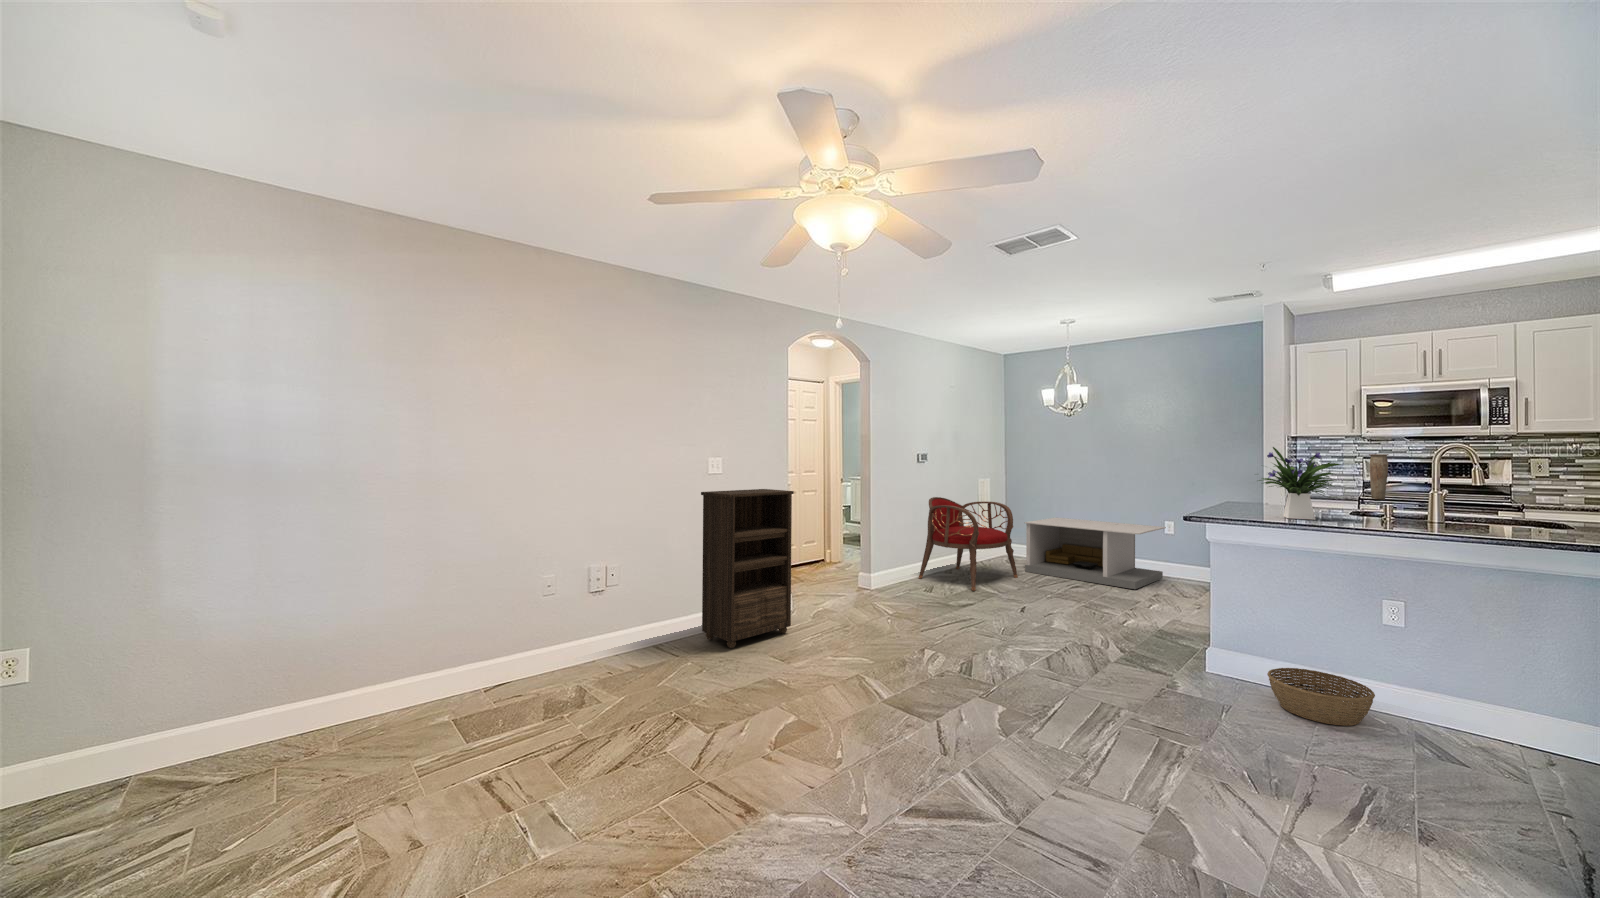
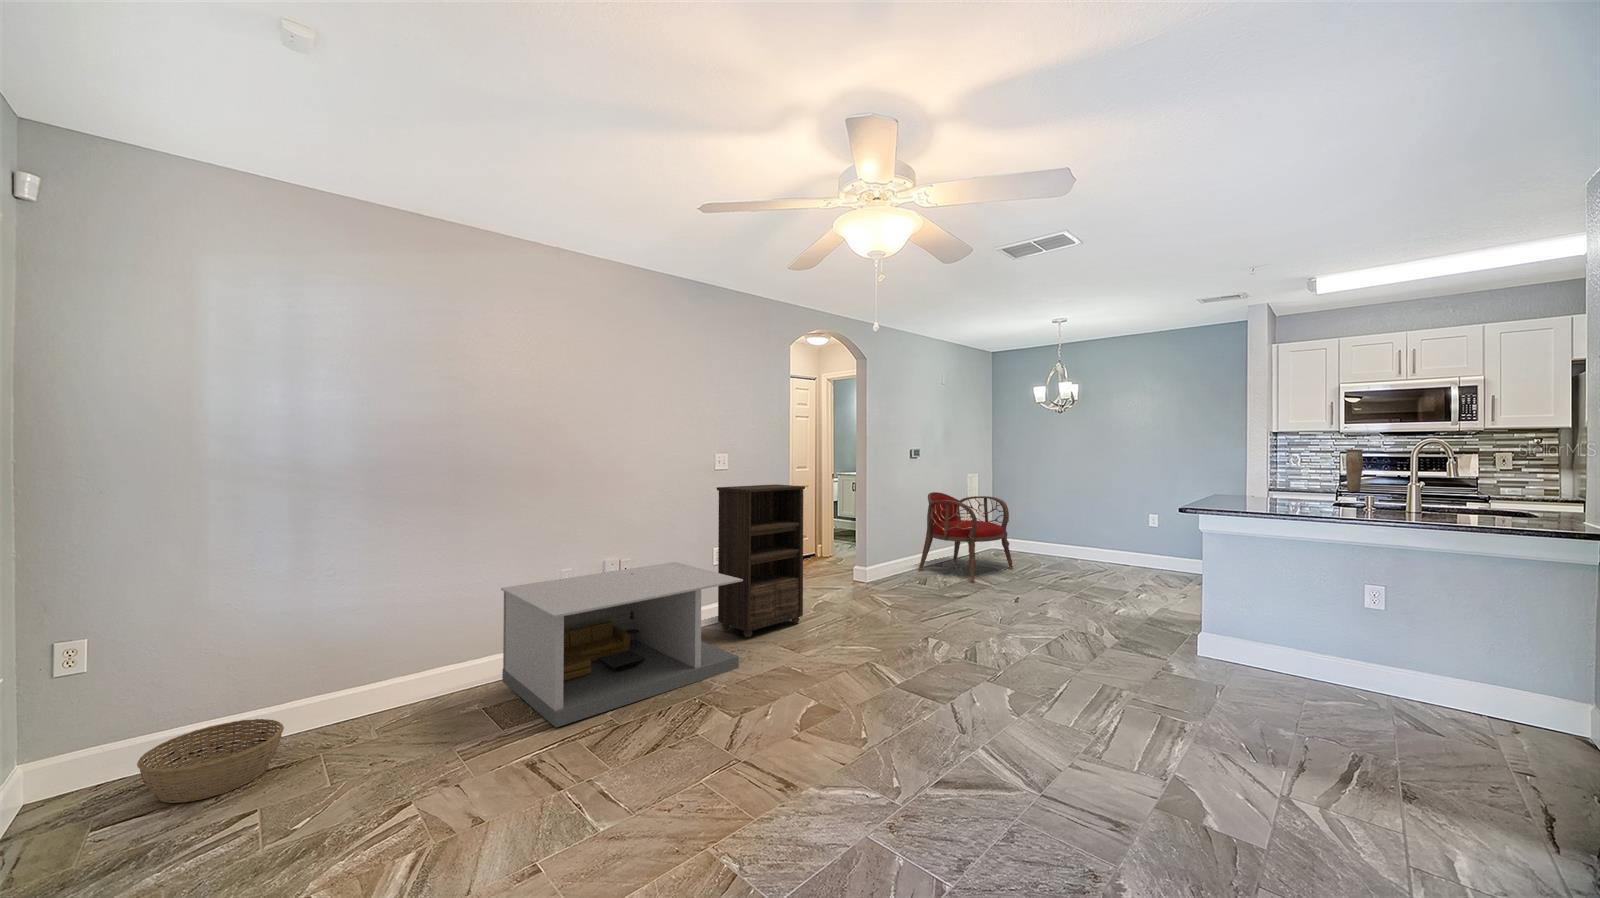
flower arrangement: present [1259,447,1341,520] -> none [1243,442,1325,510]
coffee table: present [1024,518,1166,589] -> present [501,562,743,727]
basket: present [1267,668,1375,726] -> present [137,719,284,803]

